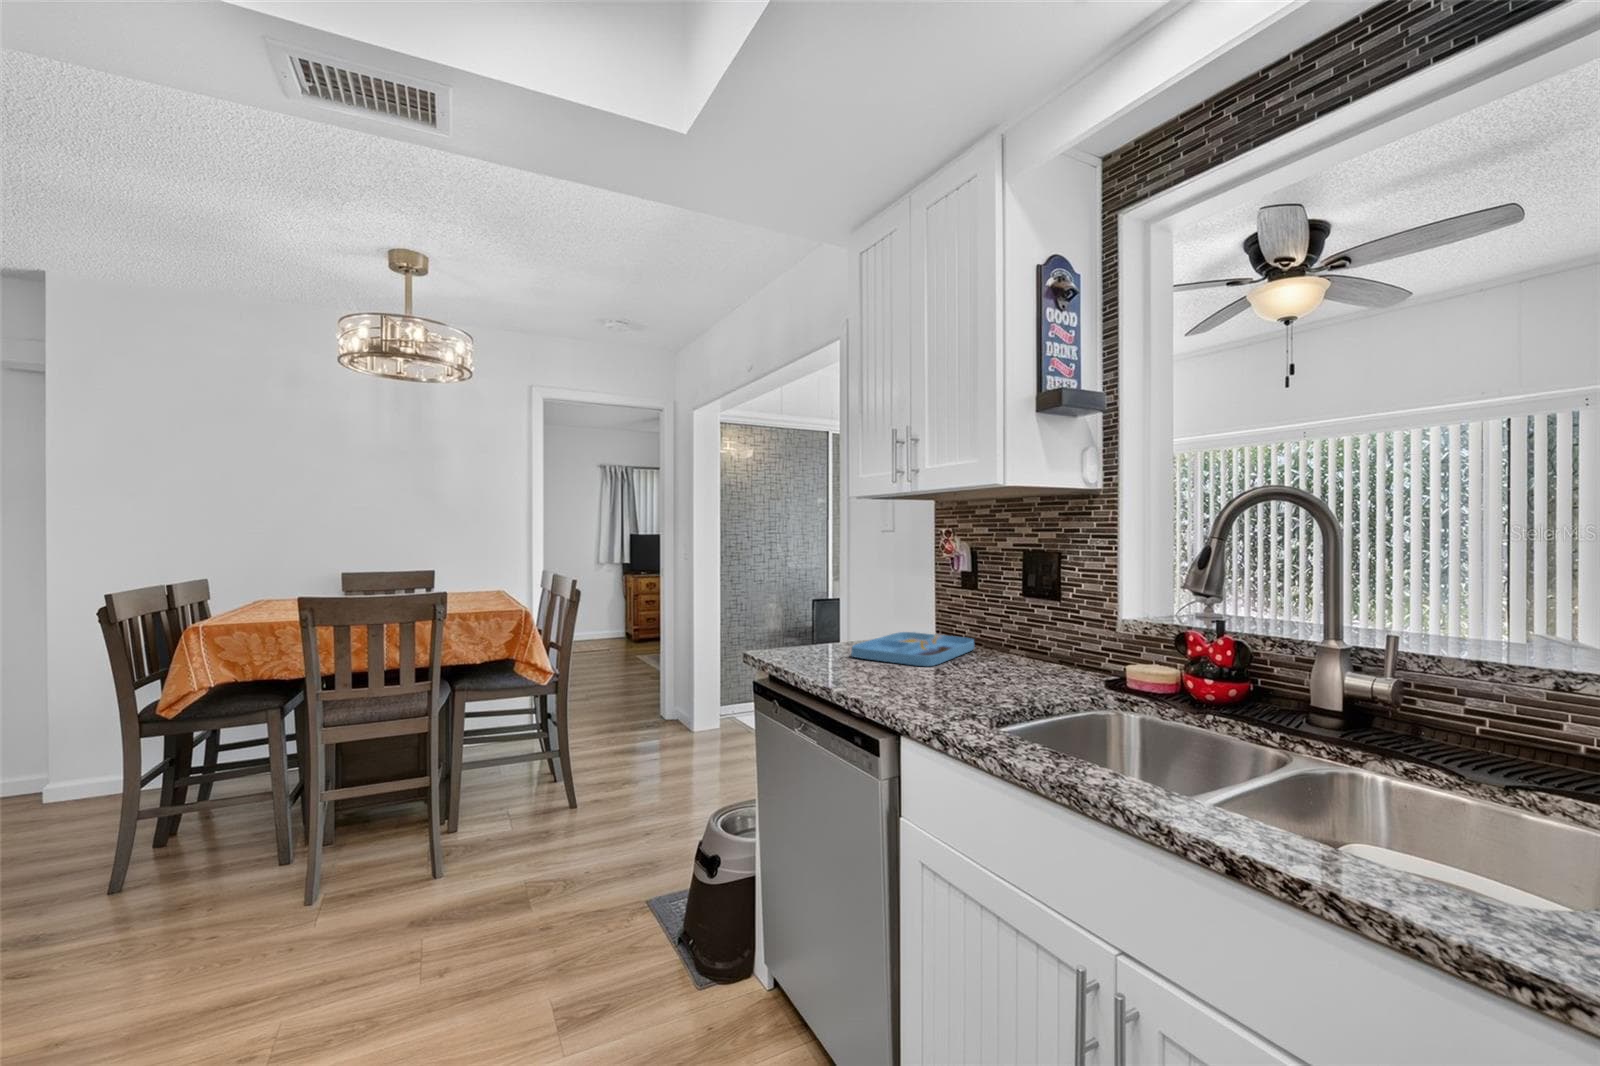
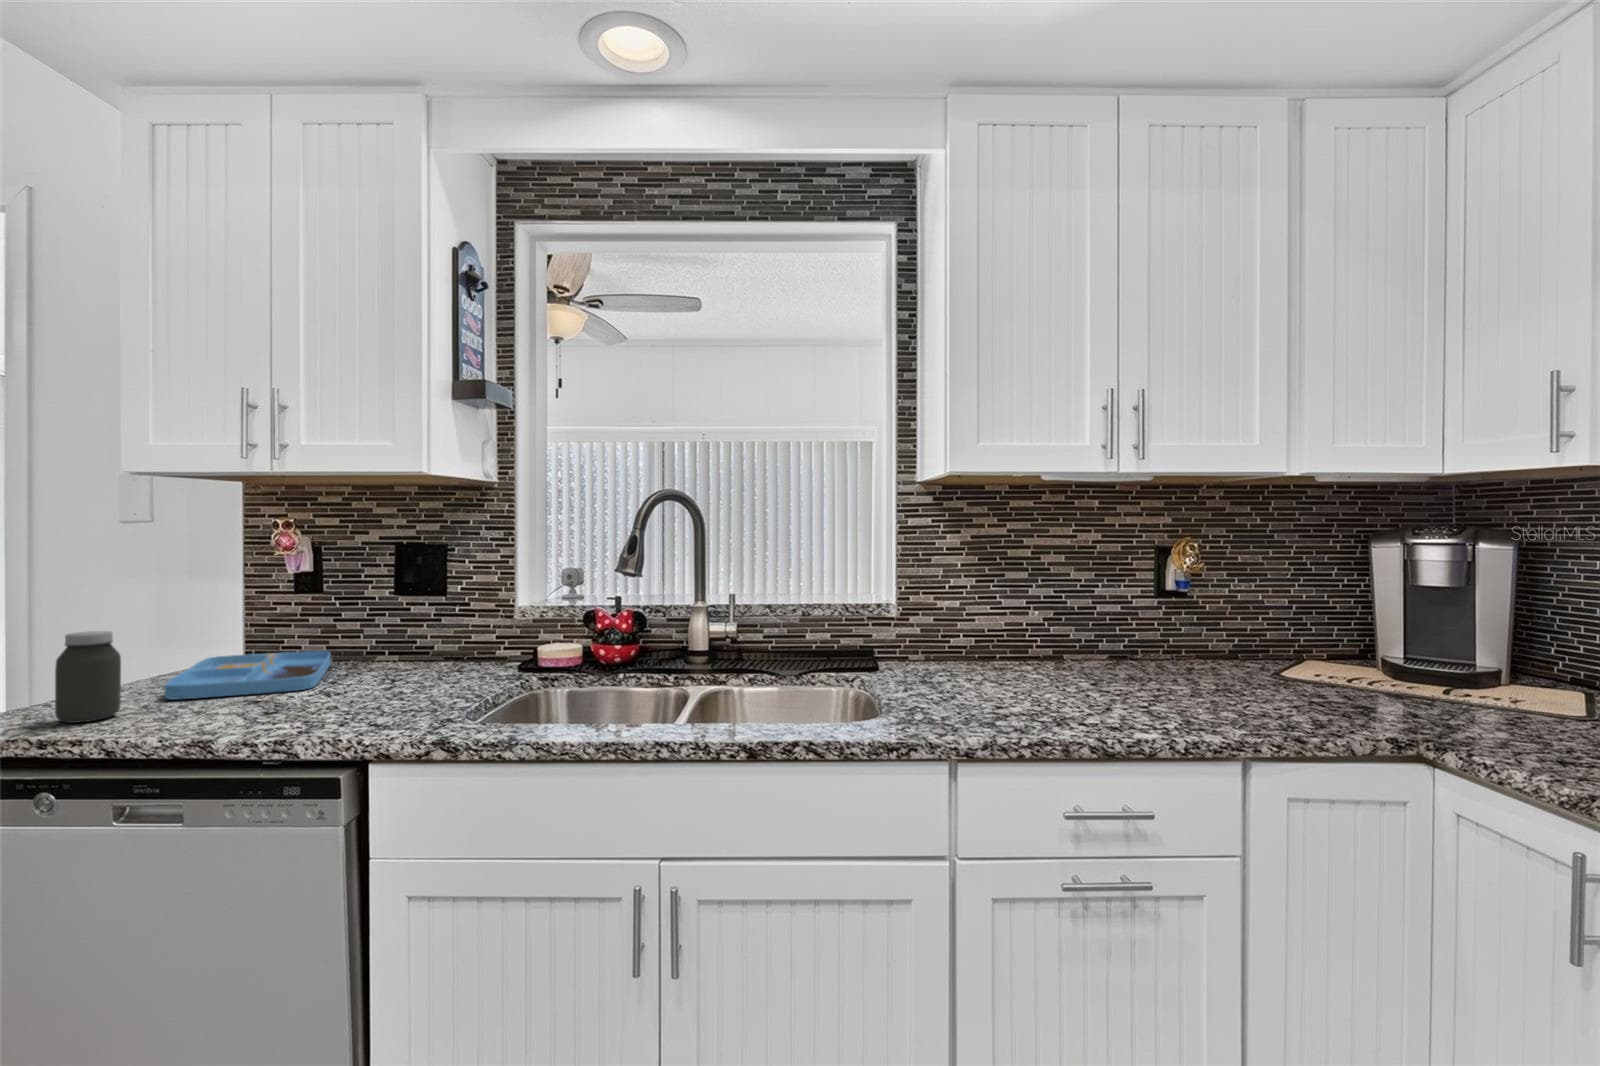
jar: none [790,604,821,662] -> present [55,631,121,723]

